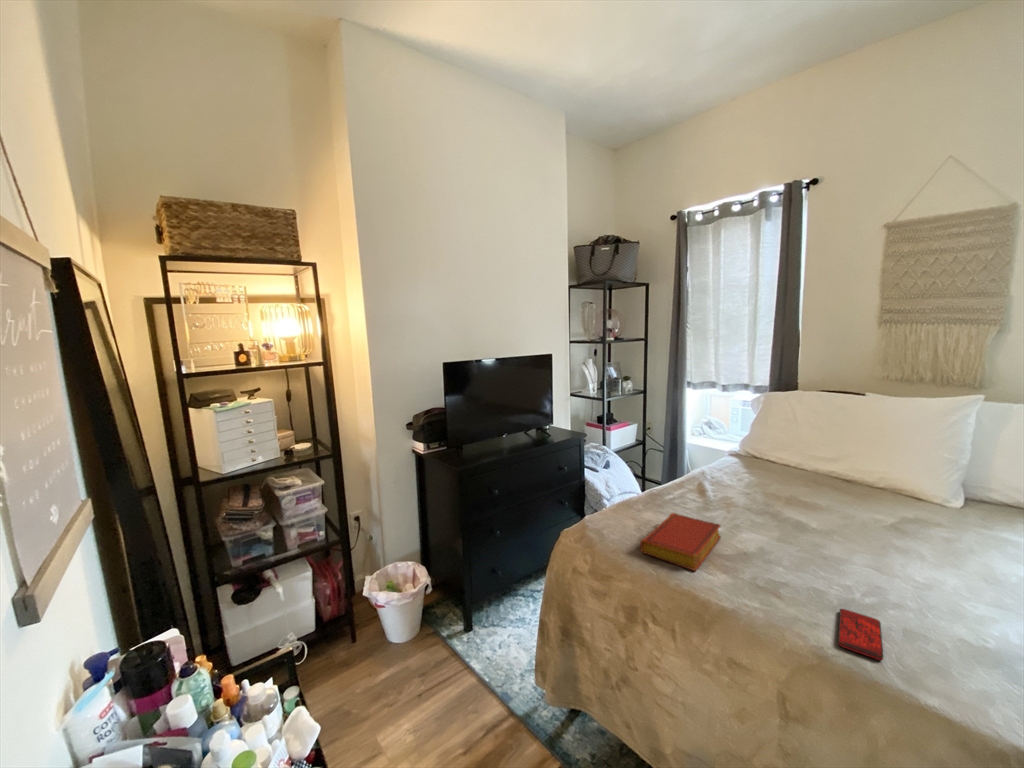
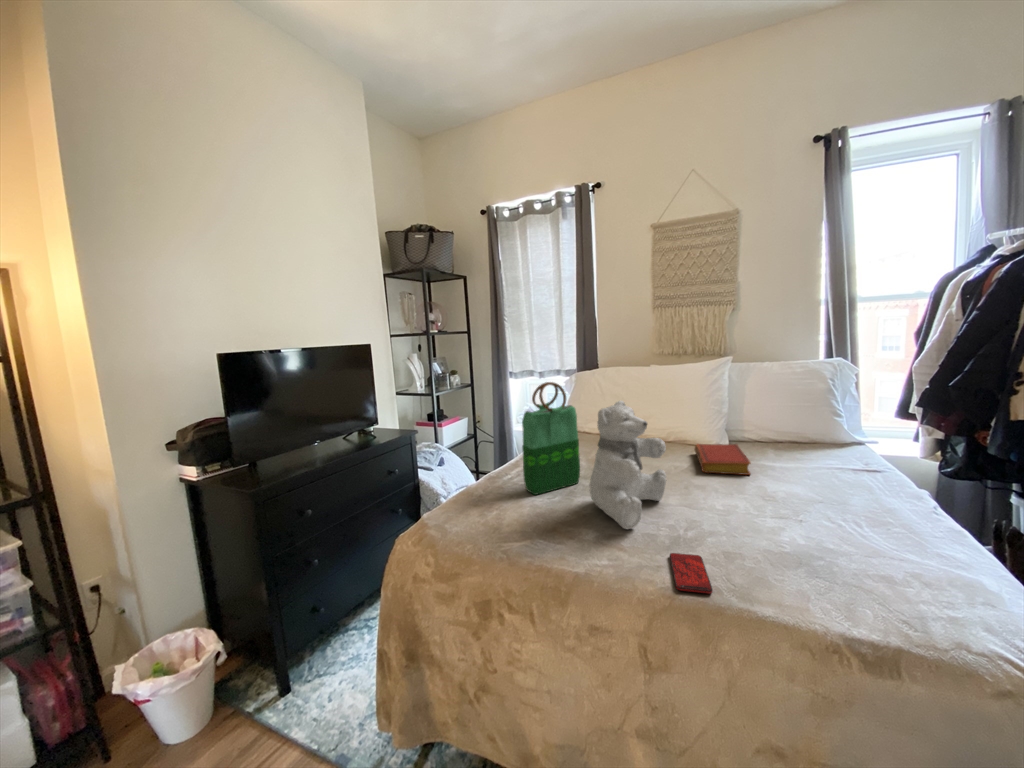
tote bag: none [687,408,753,517] -> present [522,382,580,495]
teddy bear: none [757,438,857,573] -> present [589,401,666,529]
book: present [640,513,721,571] -> present [694,444,751,475]

